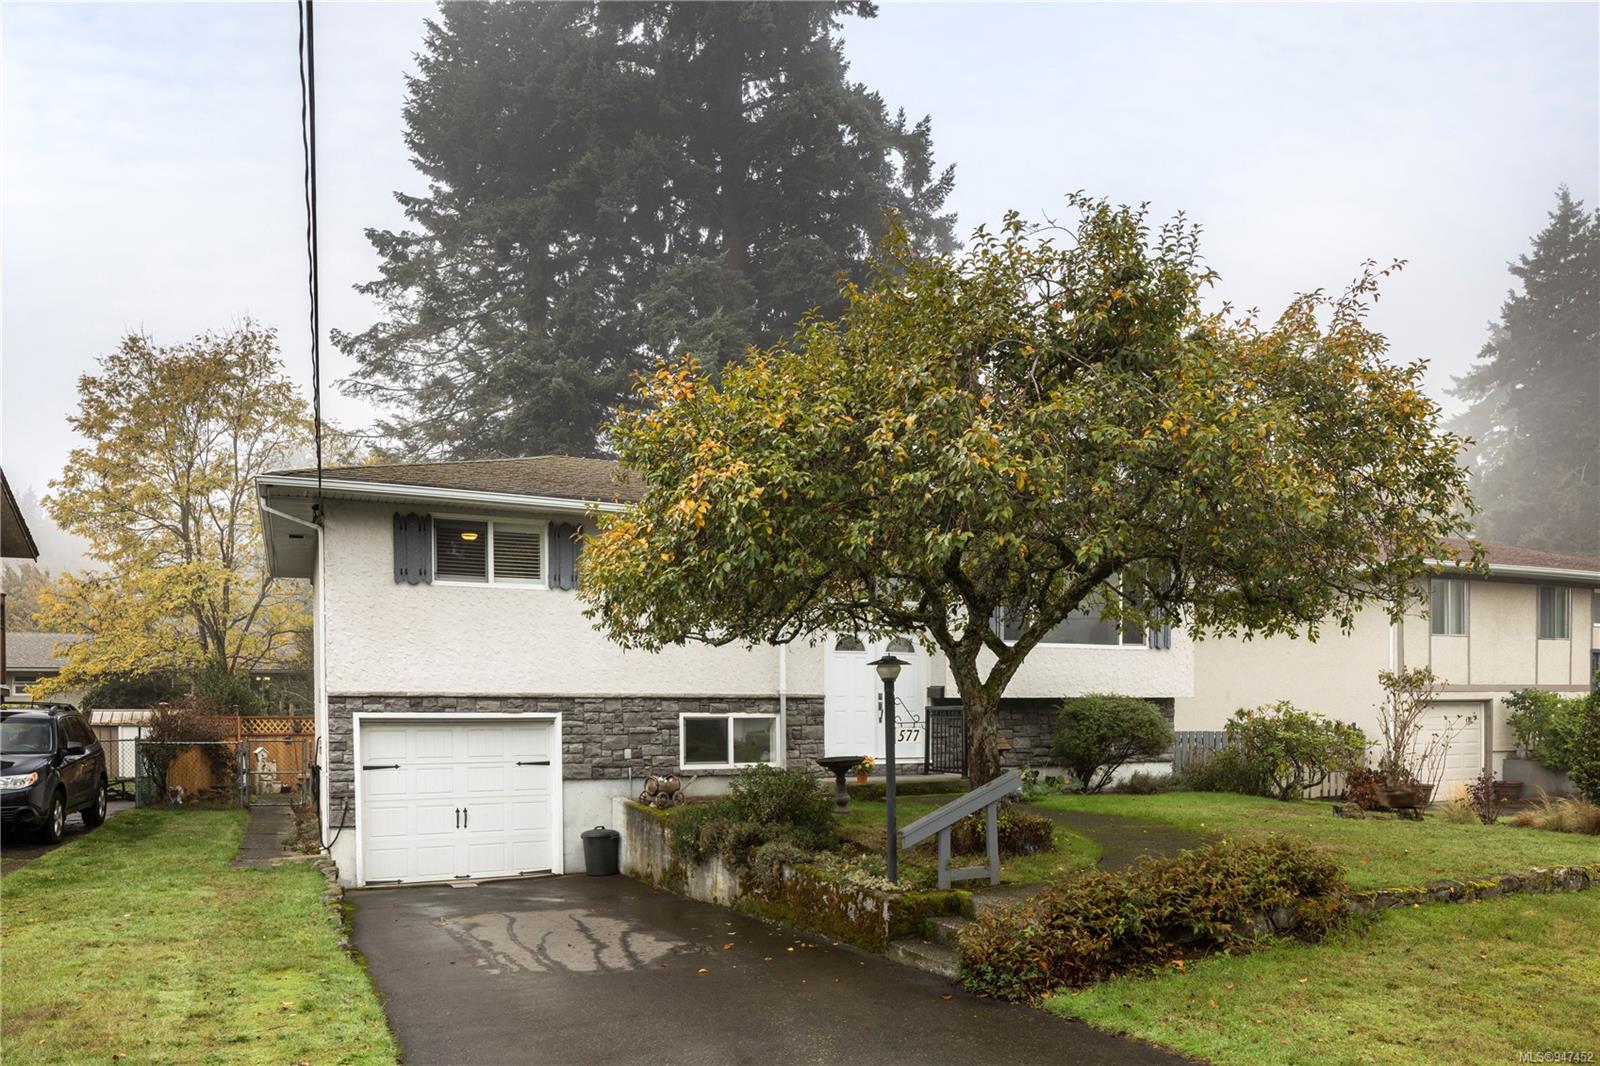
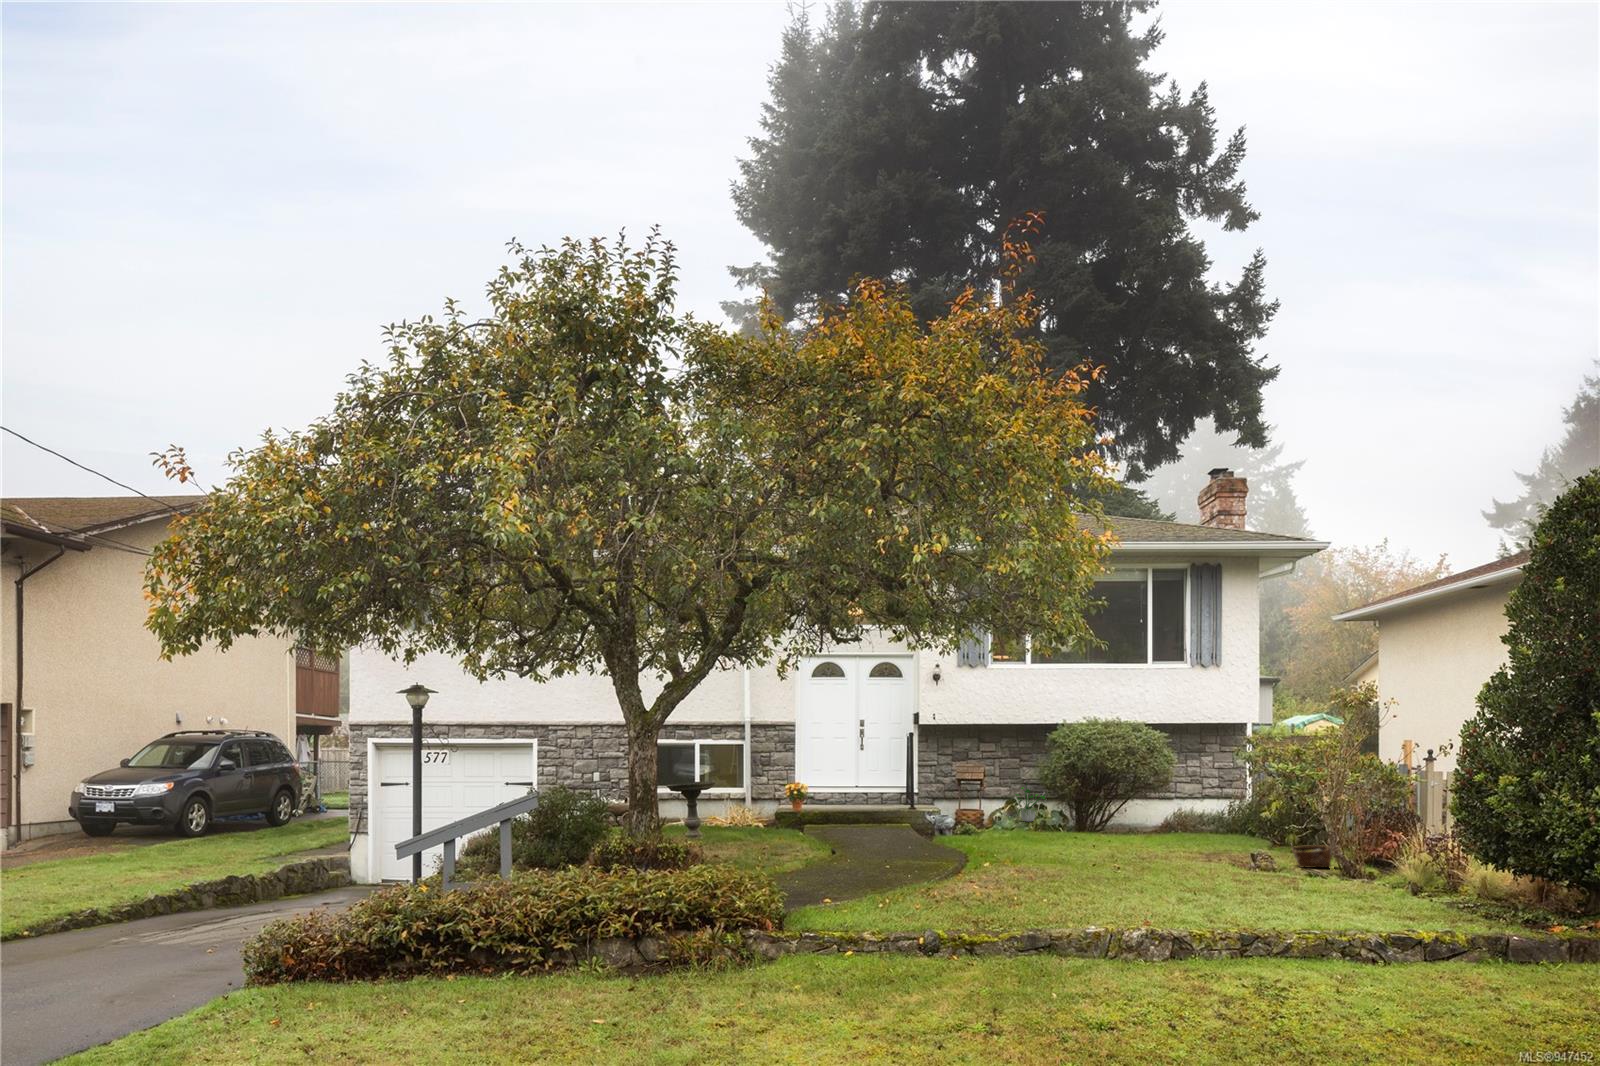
potted plant: none [1036,748,1076,789] -> present [1015,787,1046,822]

